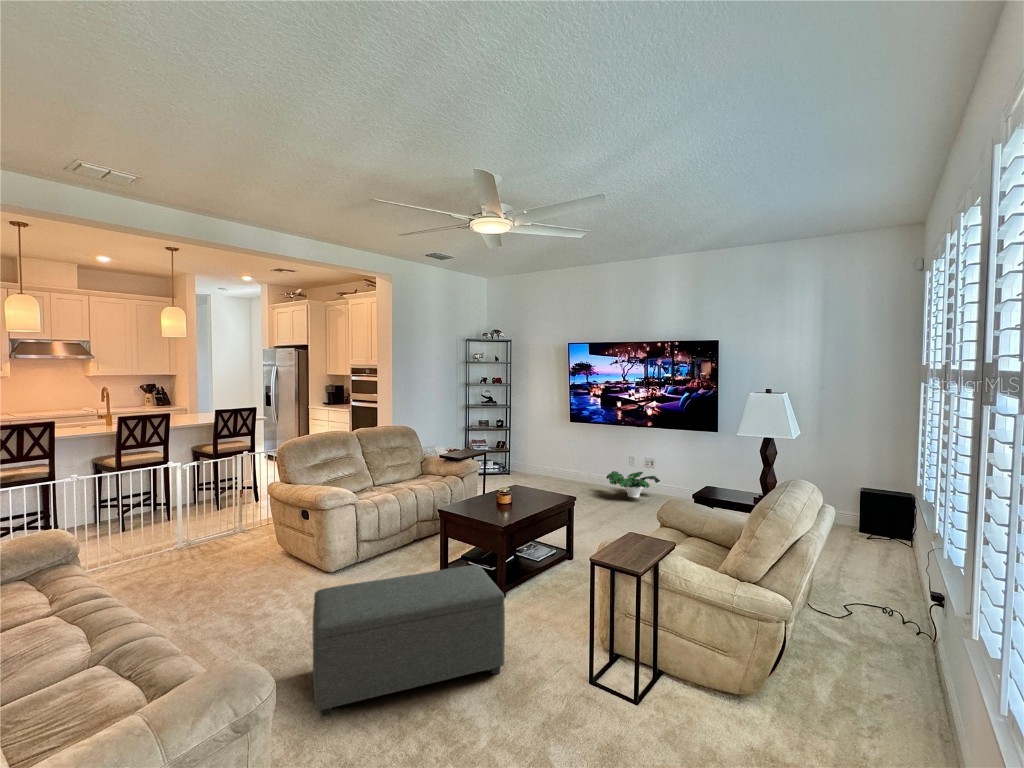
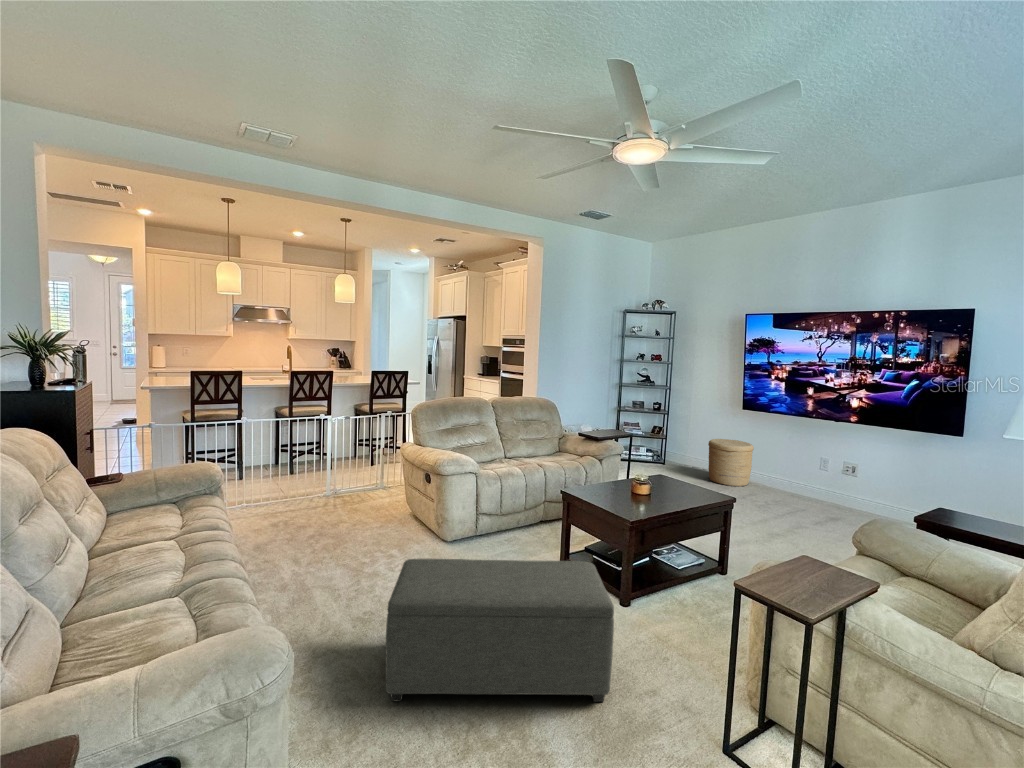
woven basket: none [545,448,581,487] -> present [708,439,754,486]
potted plant: present [606,471,660,498] -> none [786,473,863,510]

